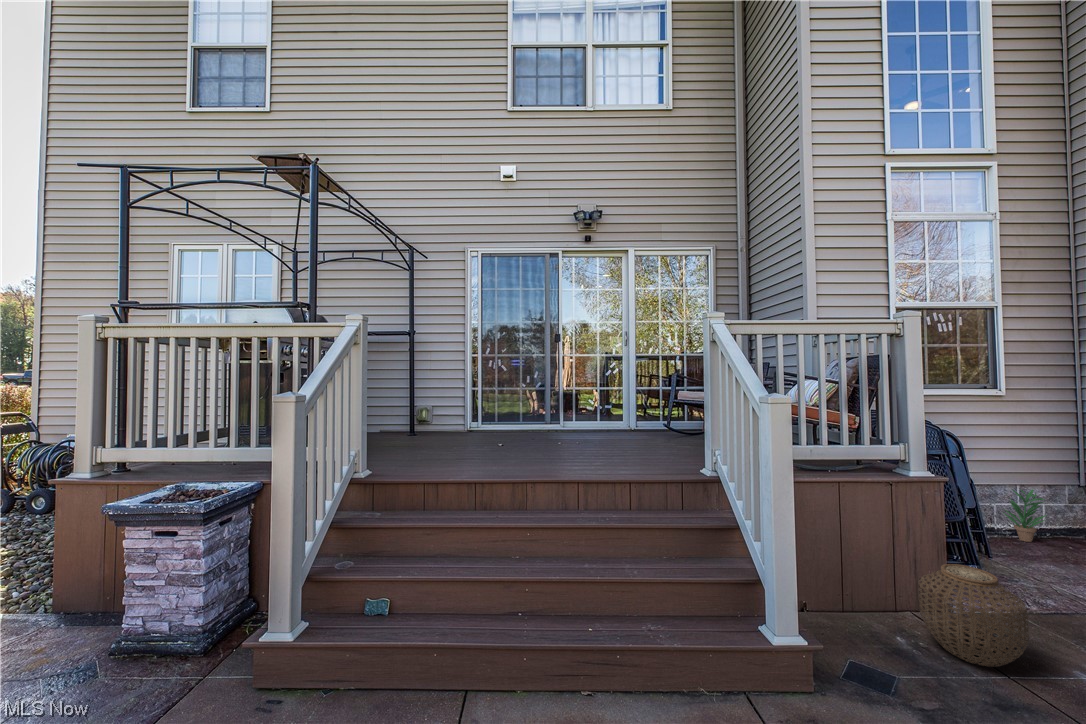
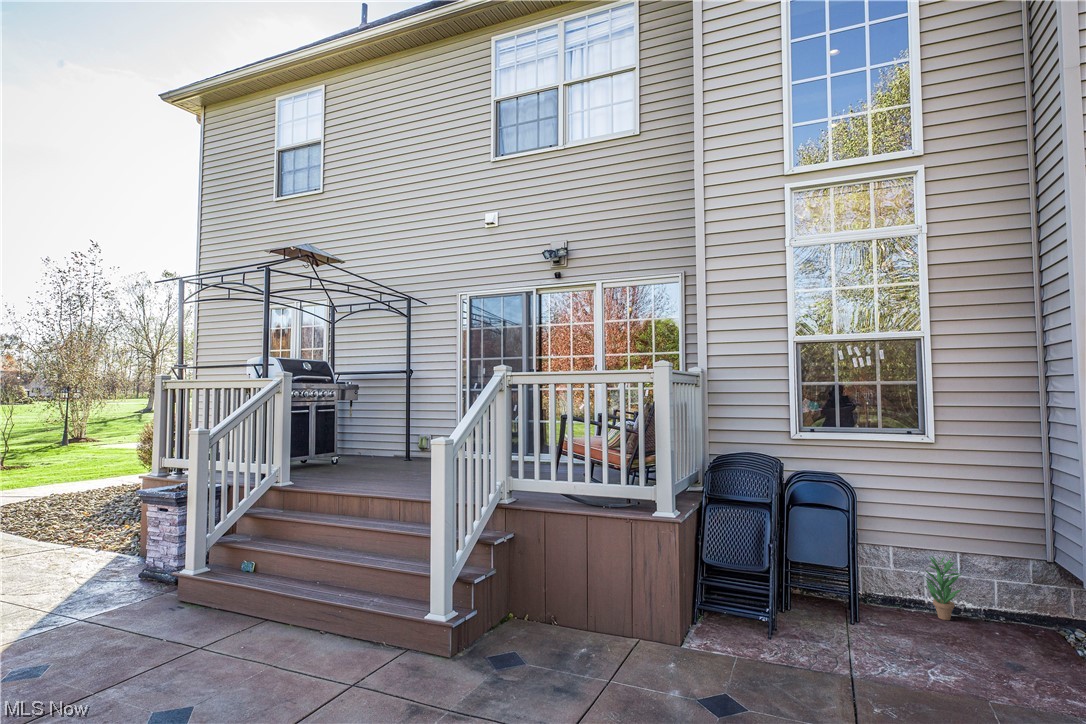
woven basket: present [919,564,1029,667] -> none [589,588,654,671]

